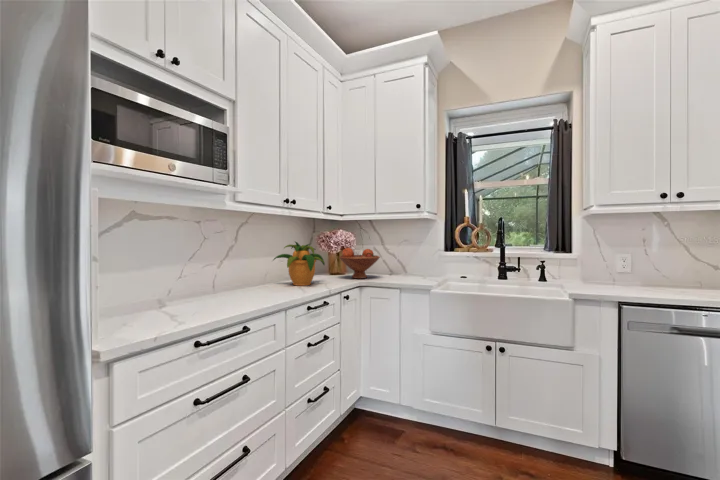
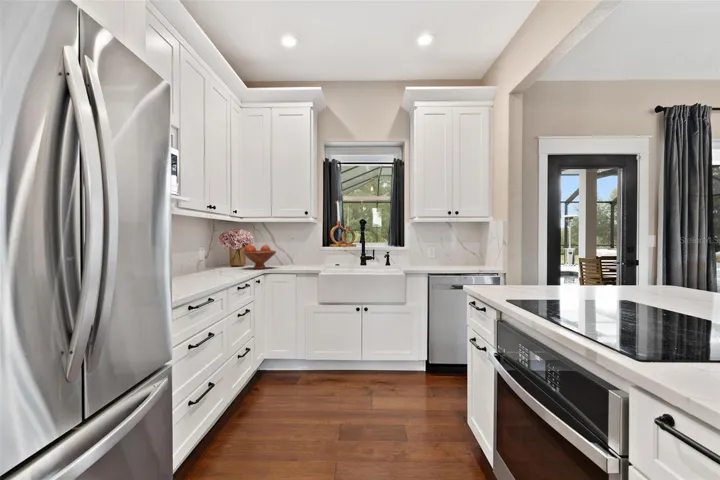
potted plant: present [274,242,325,286] -> none [191,239,239,275]

